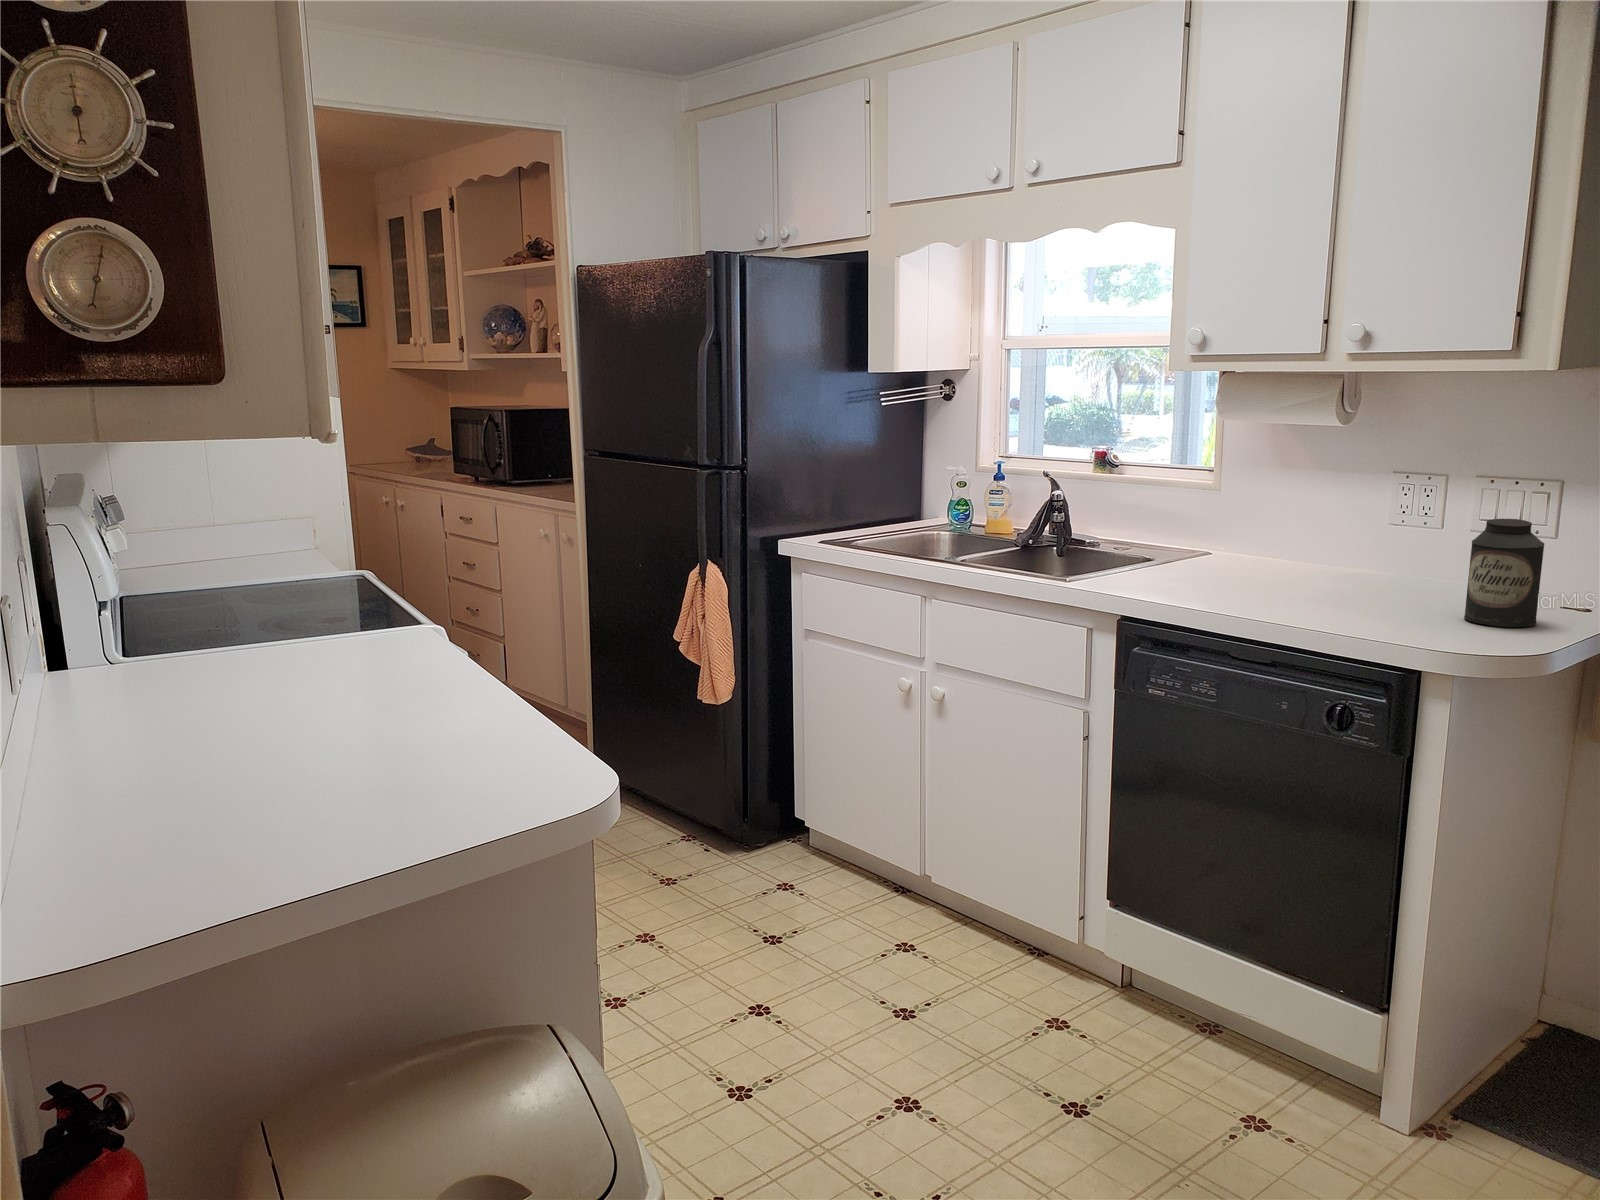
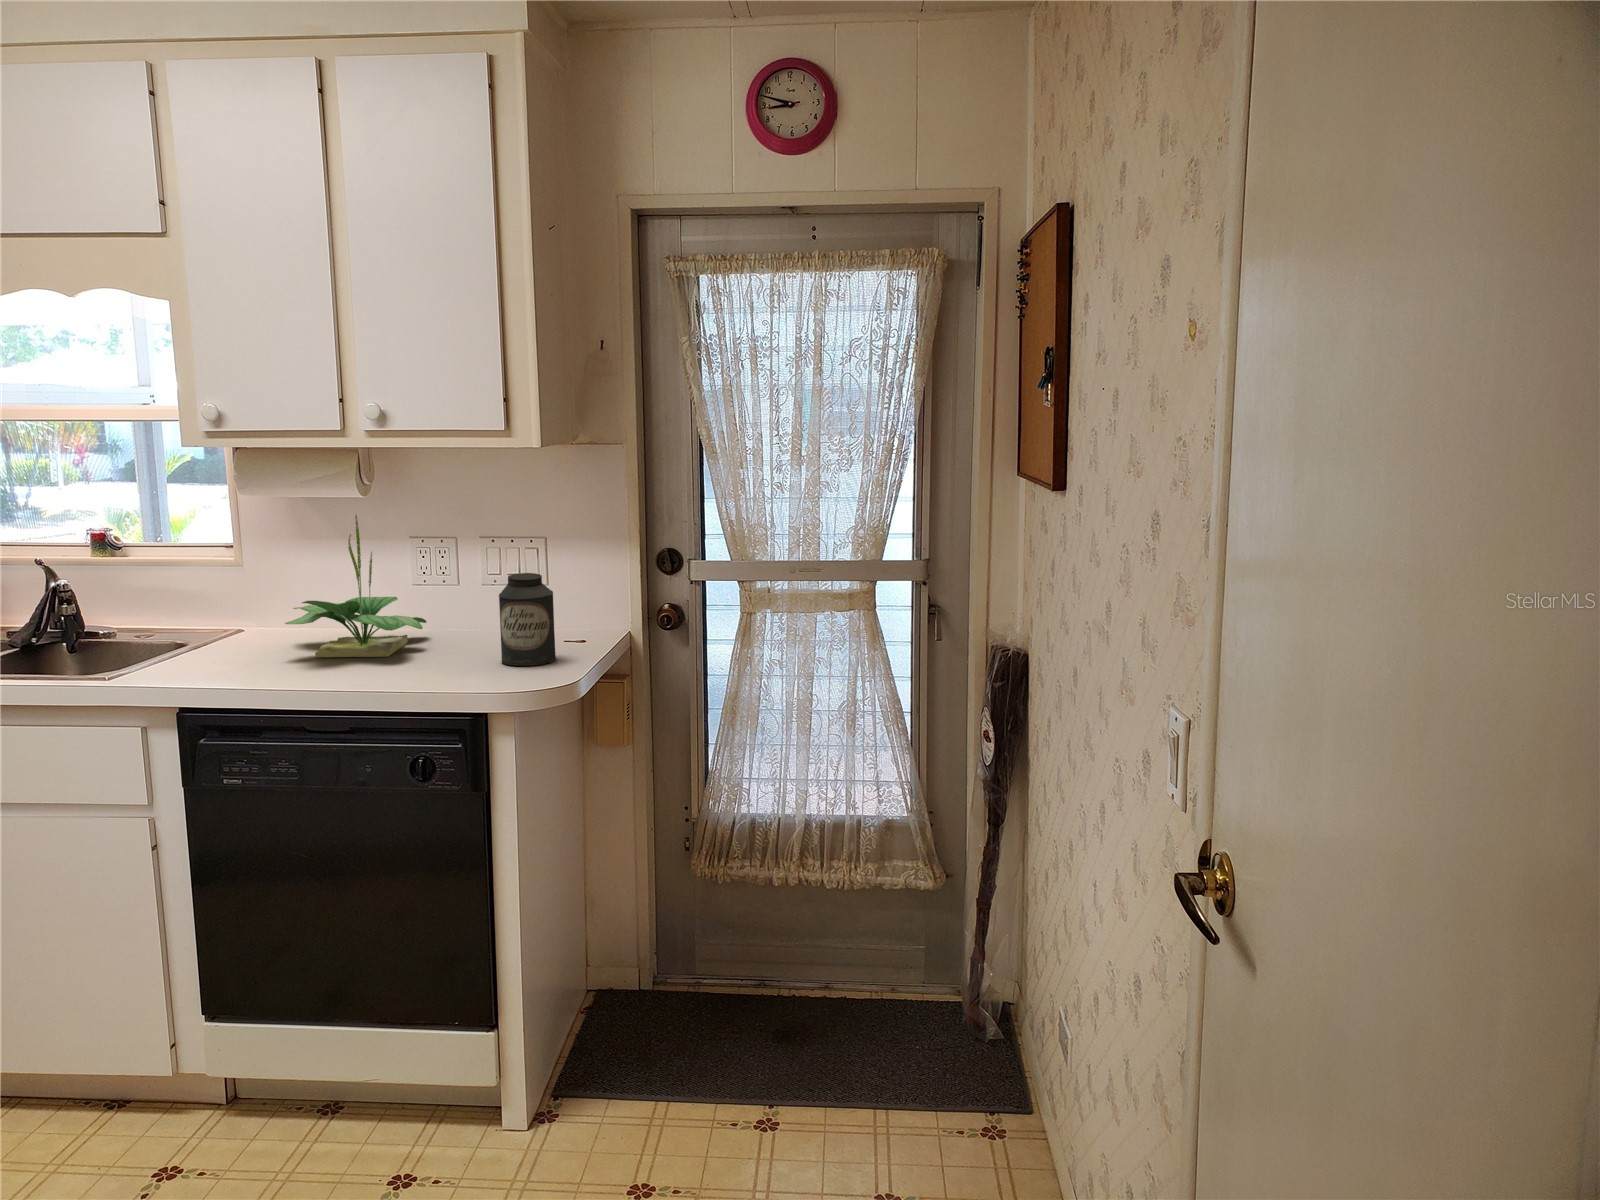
potted plant: none [1237,442,1393,595] -> present [285,515,427,657]

